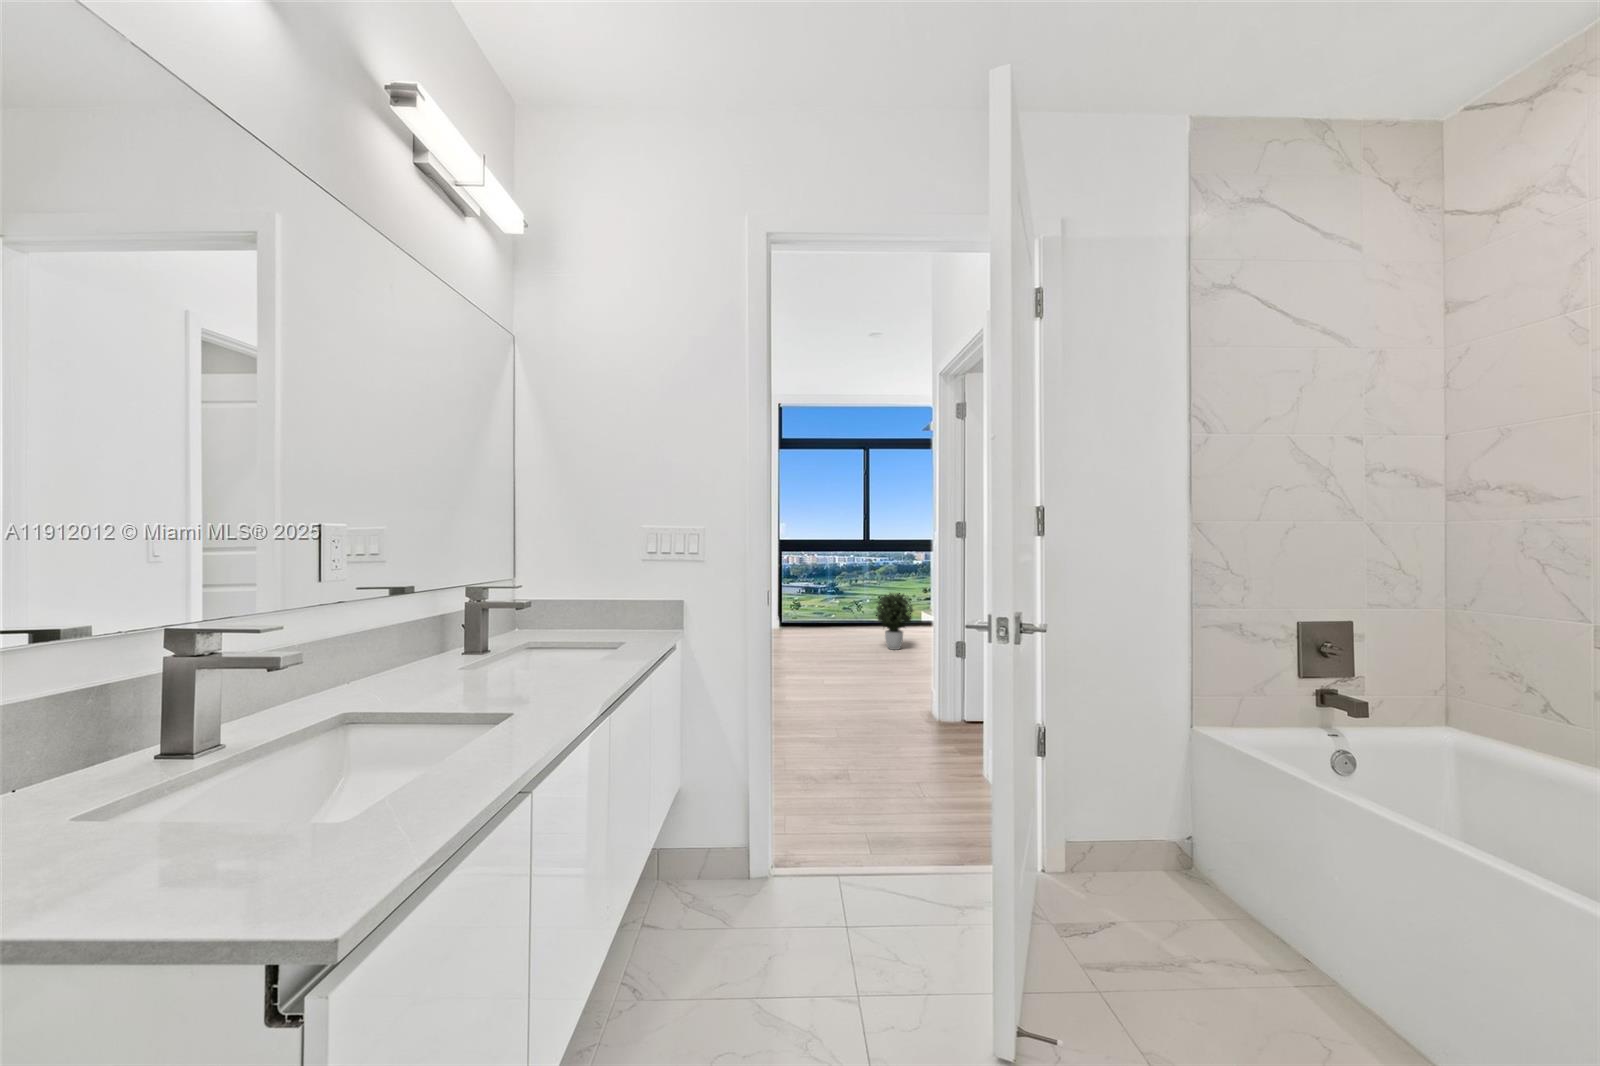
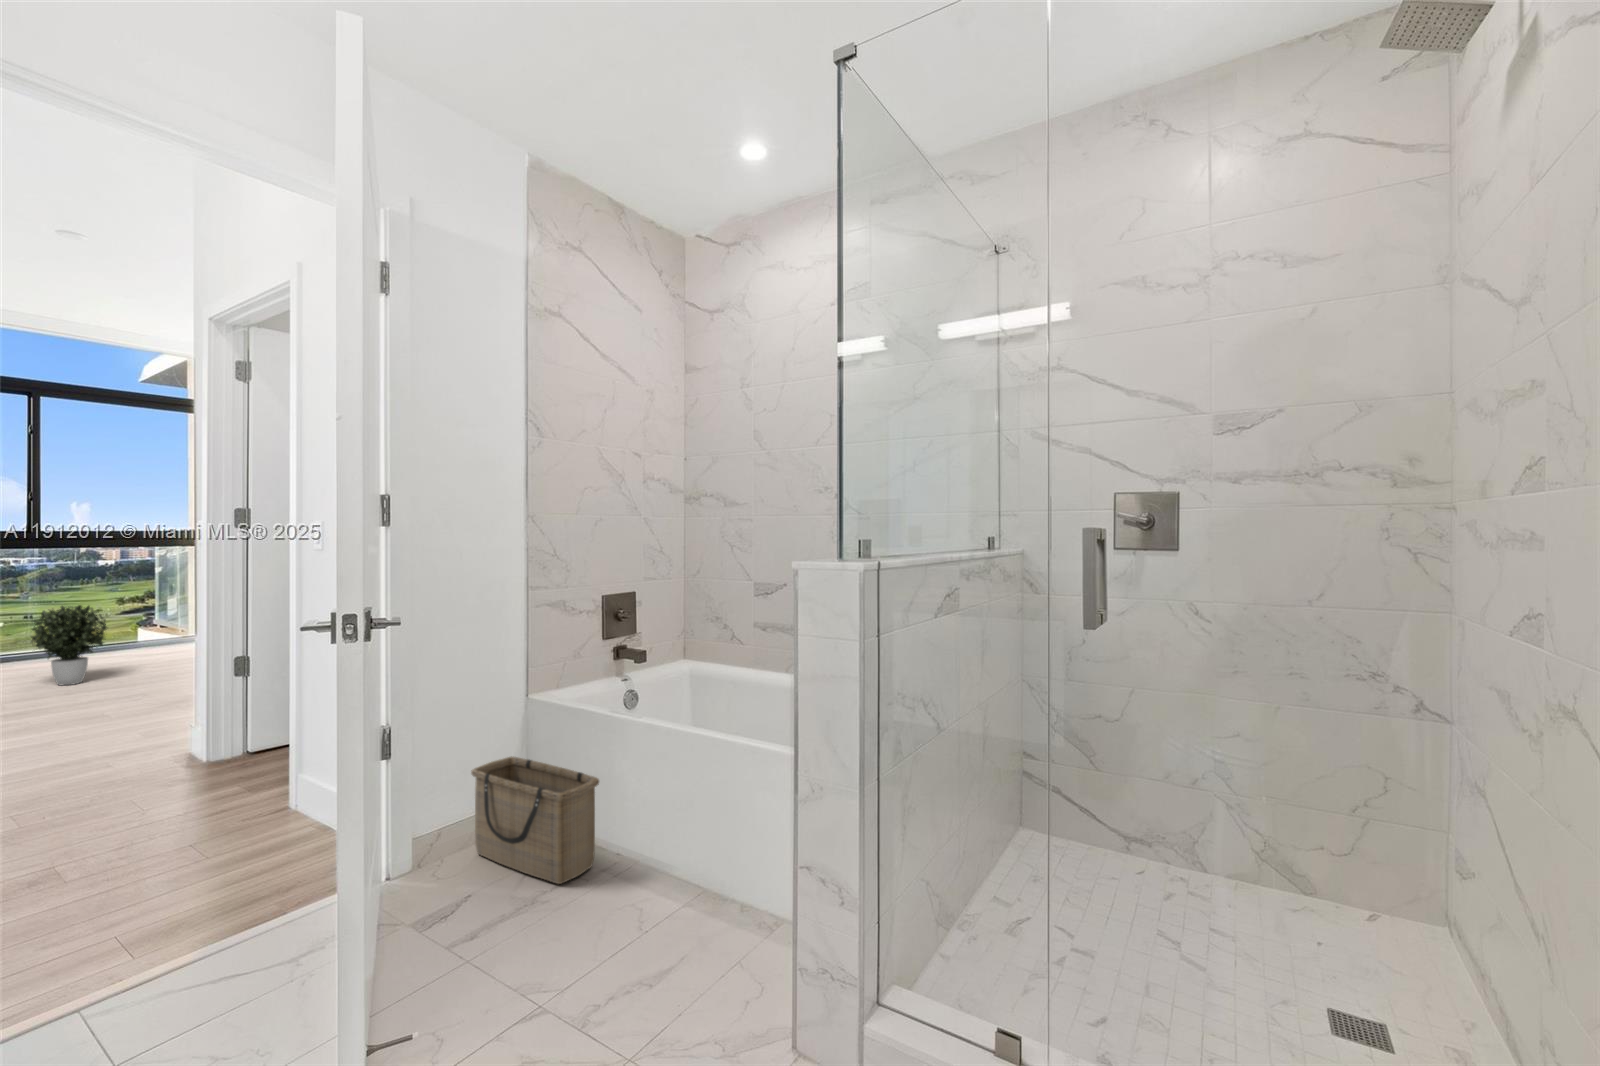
basket: none [1123,789,1264,955] -> present [471,756,599,884]

